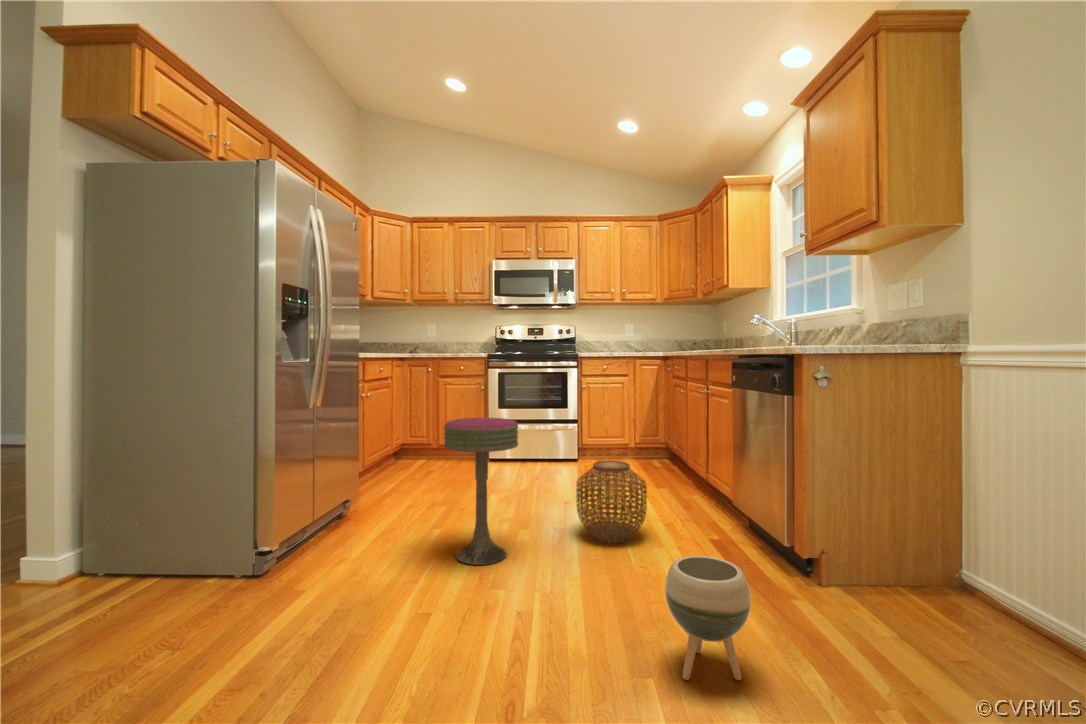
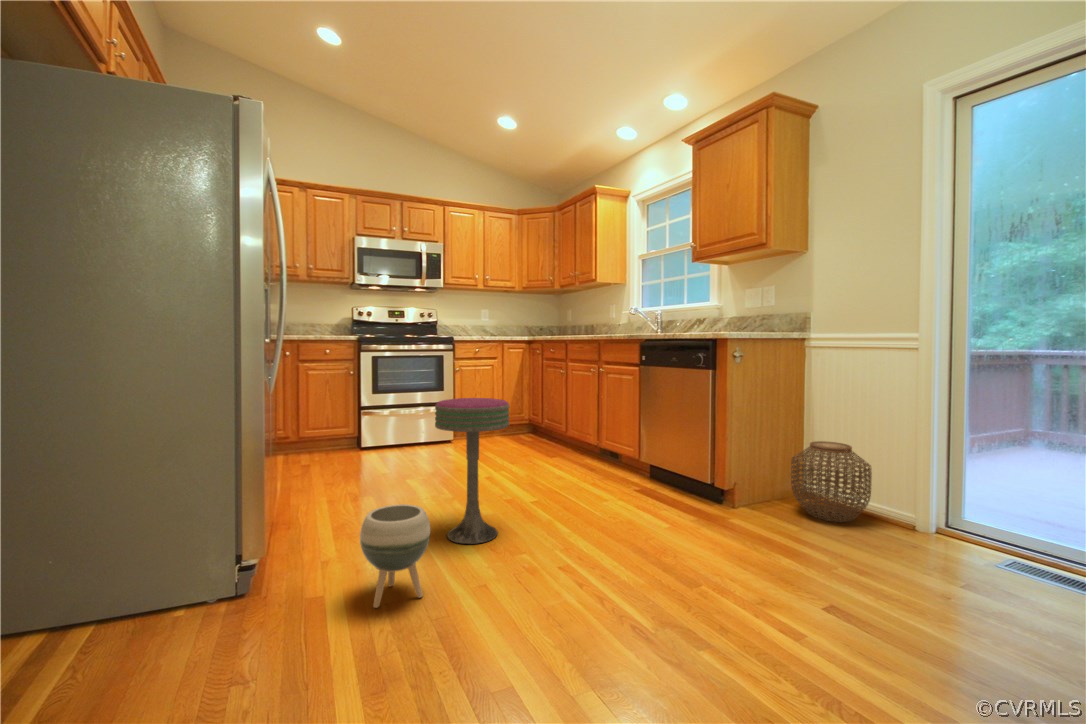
woven basket: present [576,461,647,543] -> present [791,441,872,522]
planter: present [665,556,751,680] -> present [360,504,431,608]

